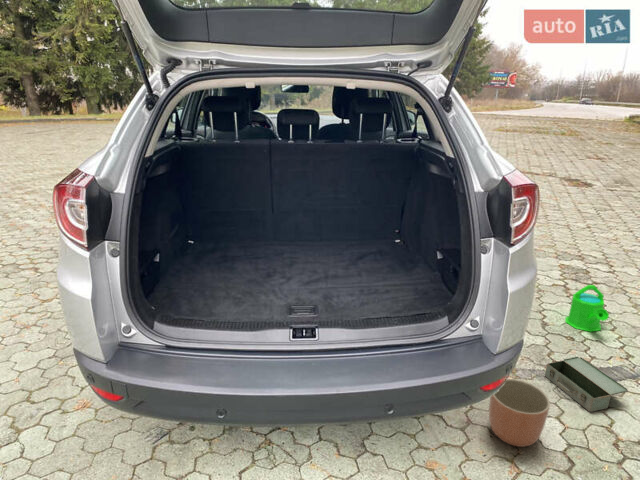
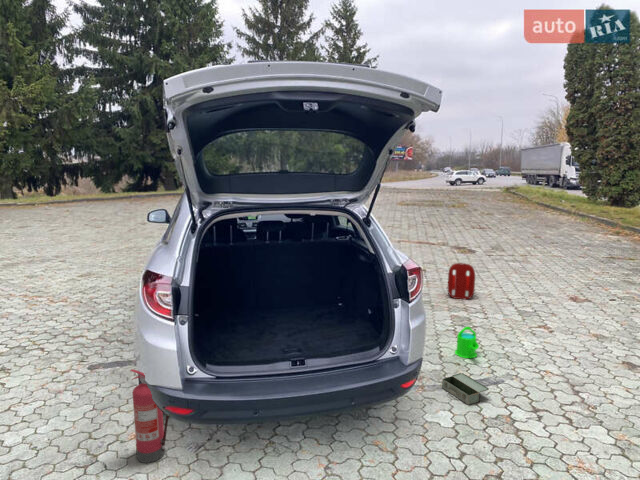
backpack: none [553,193,600,244] -> present [447,263,475,299]
fire extinguisher: none [54,317,117,450] -> present [130,369,169,463]
planter: present [489,379,550,447] -> none [408,387,442,427]

